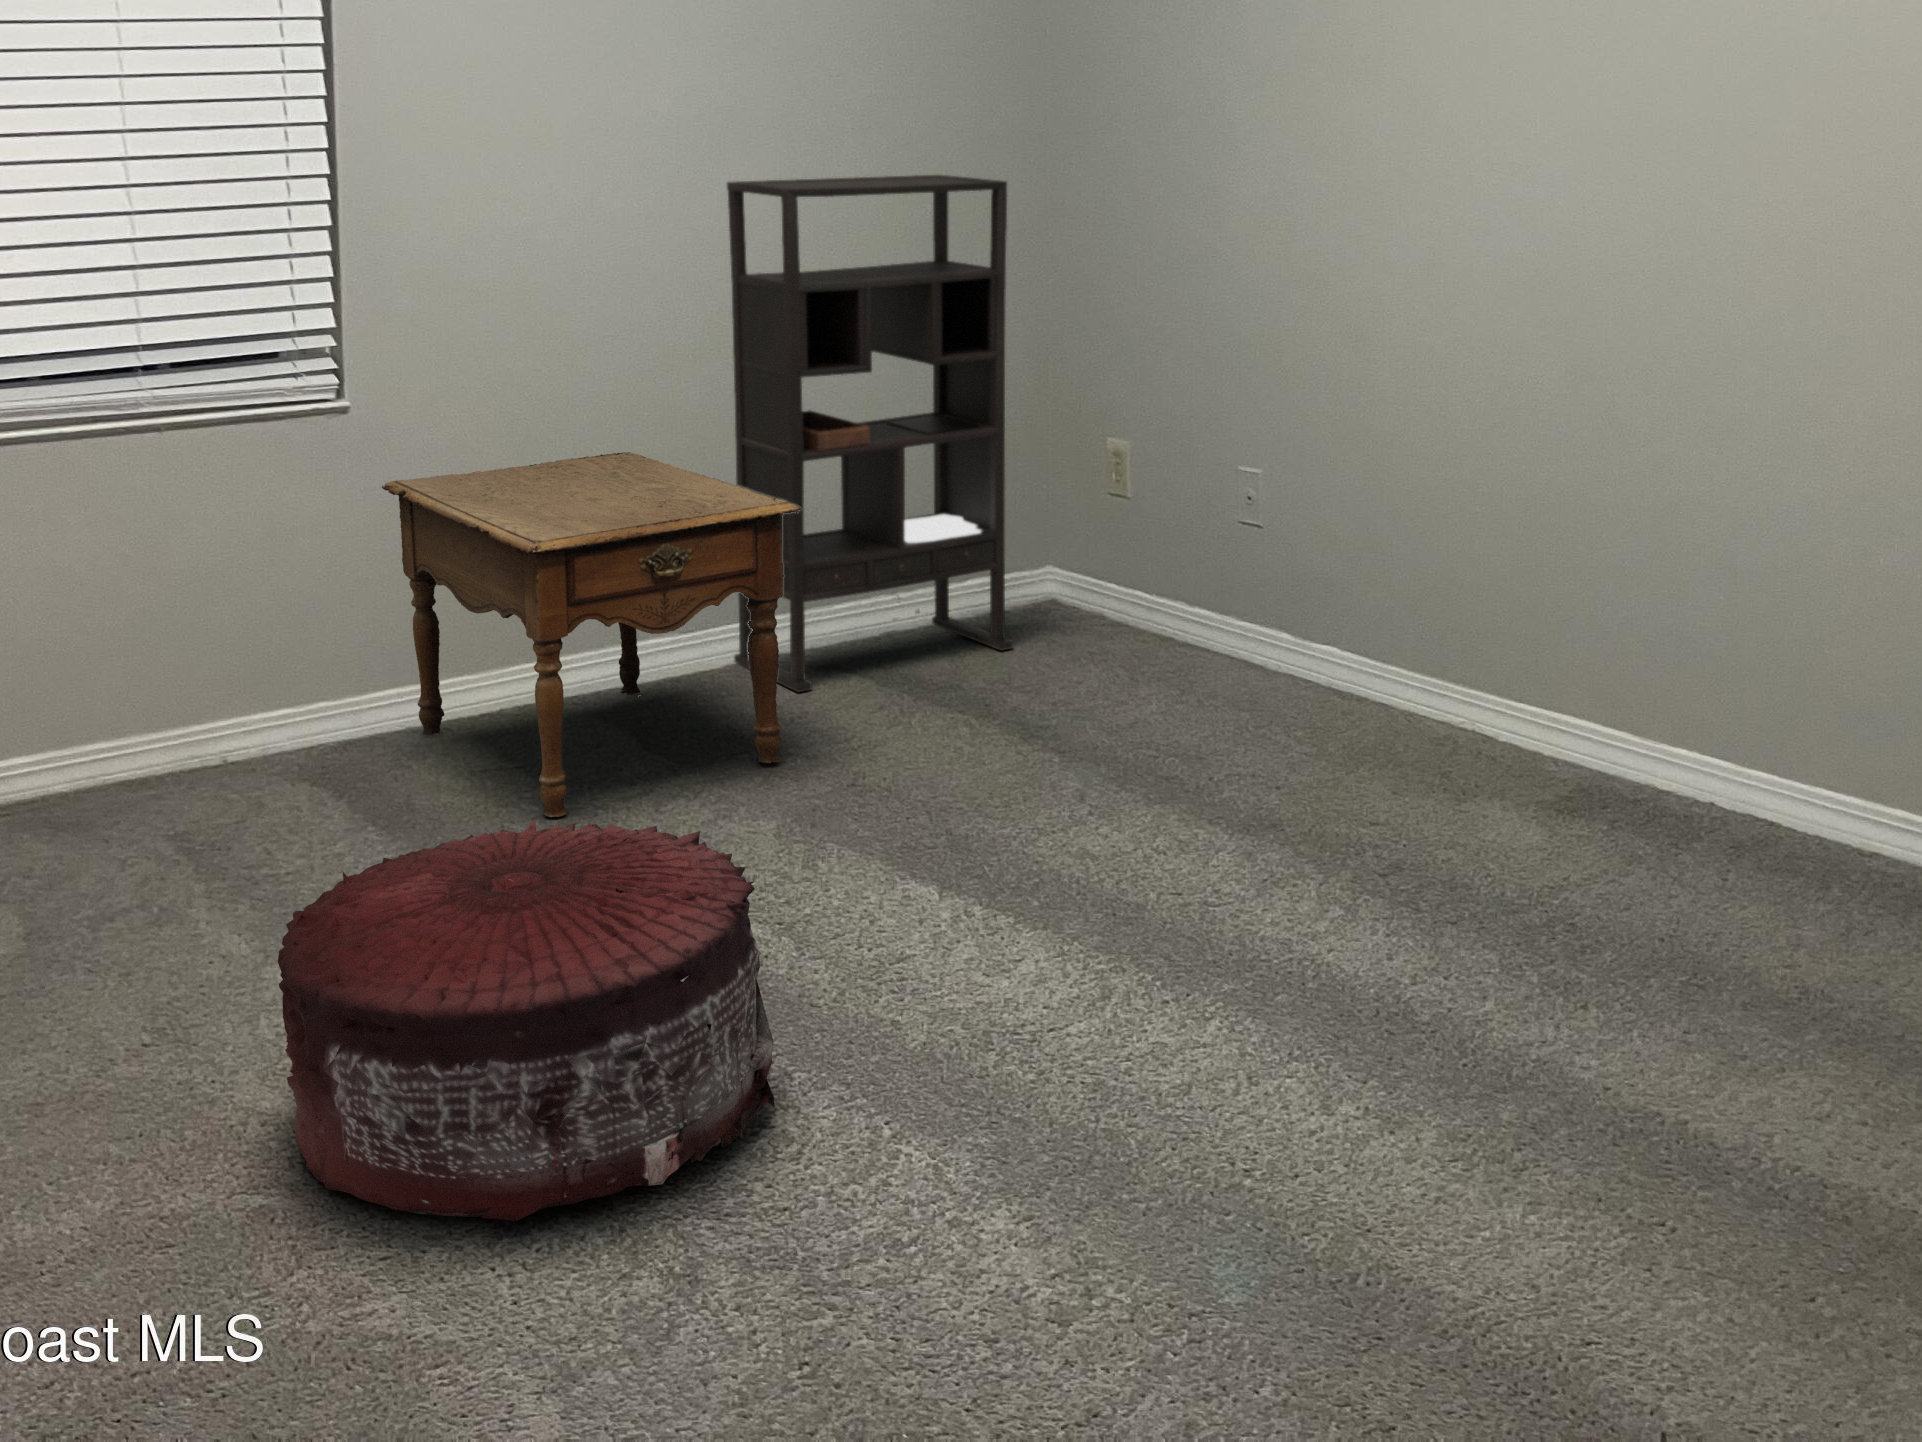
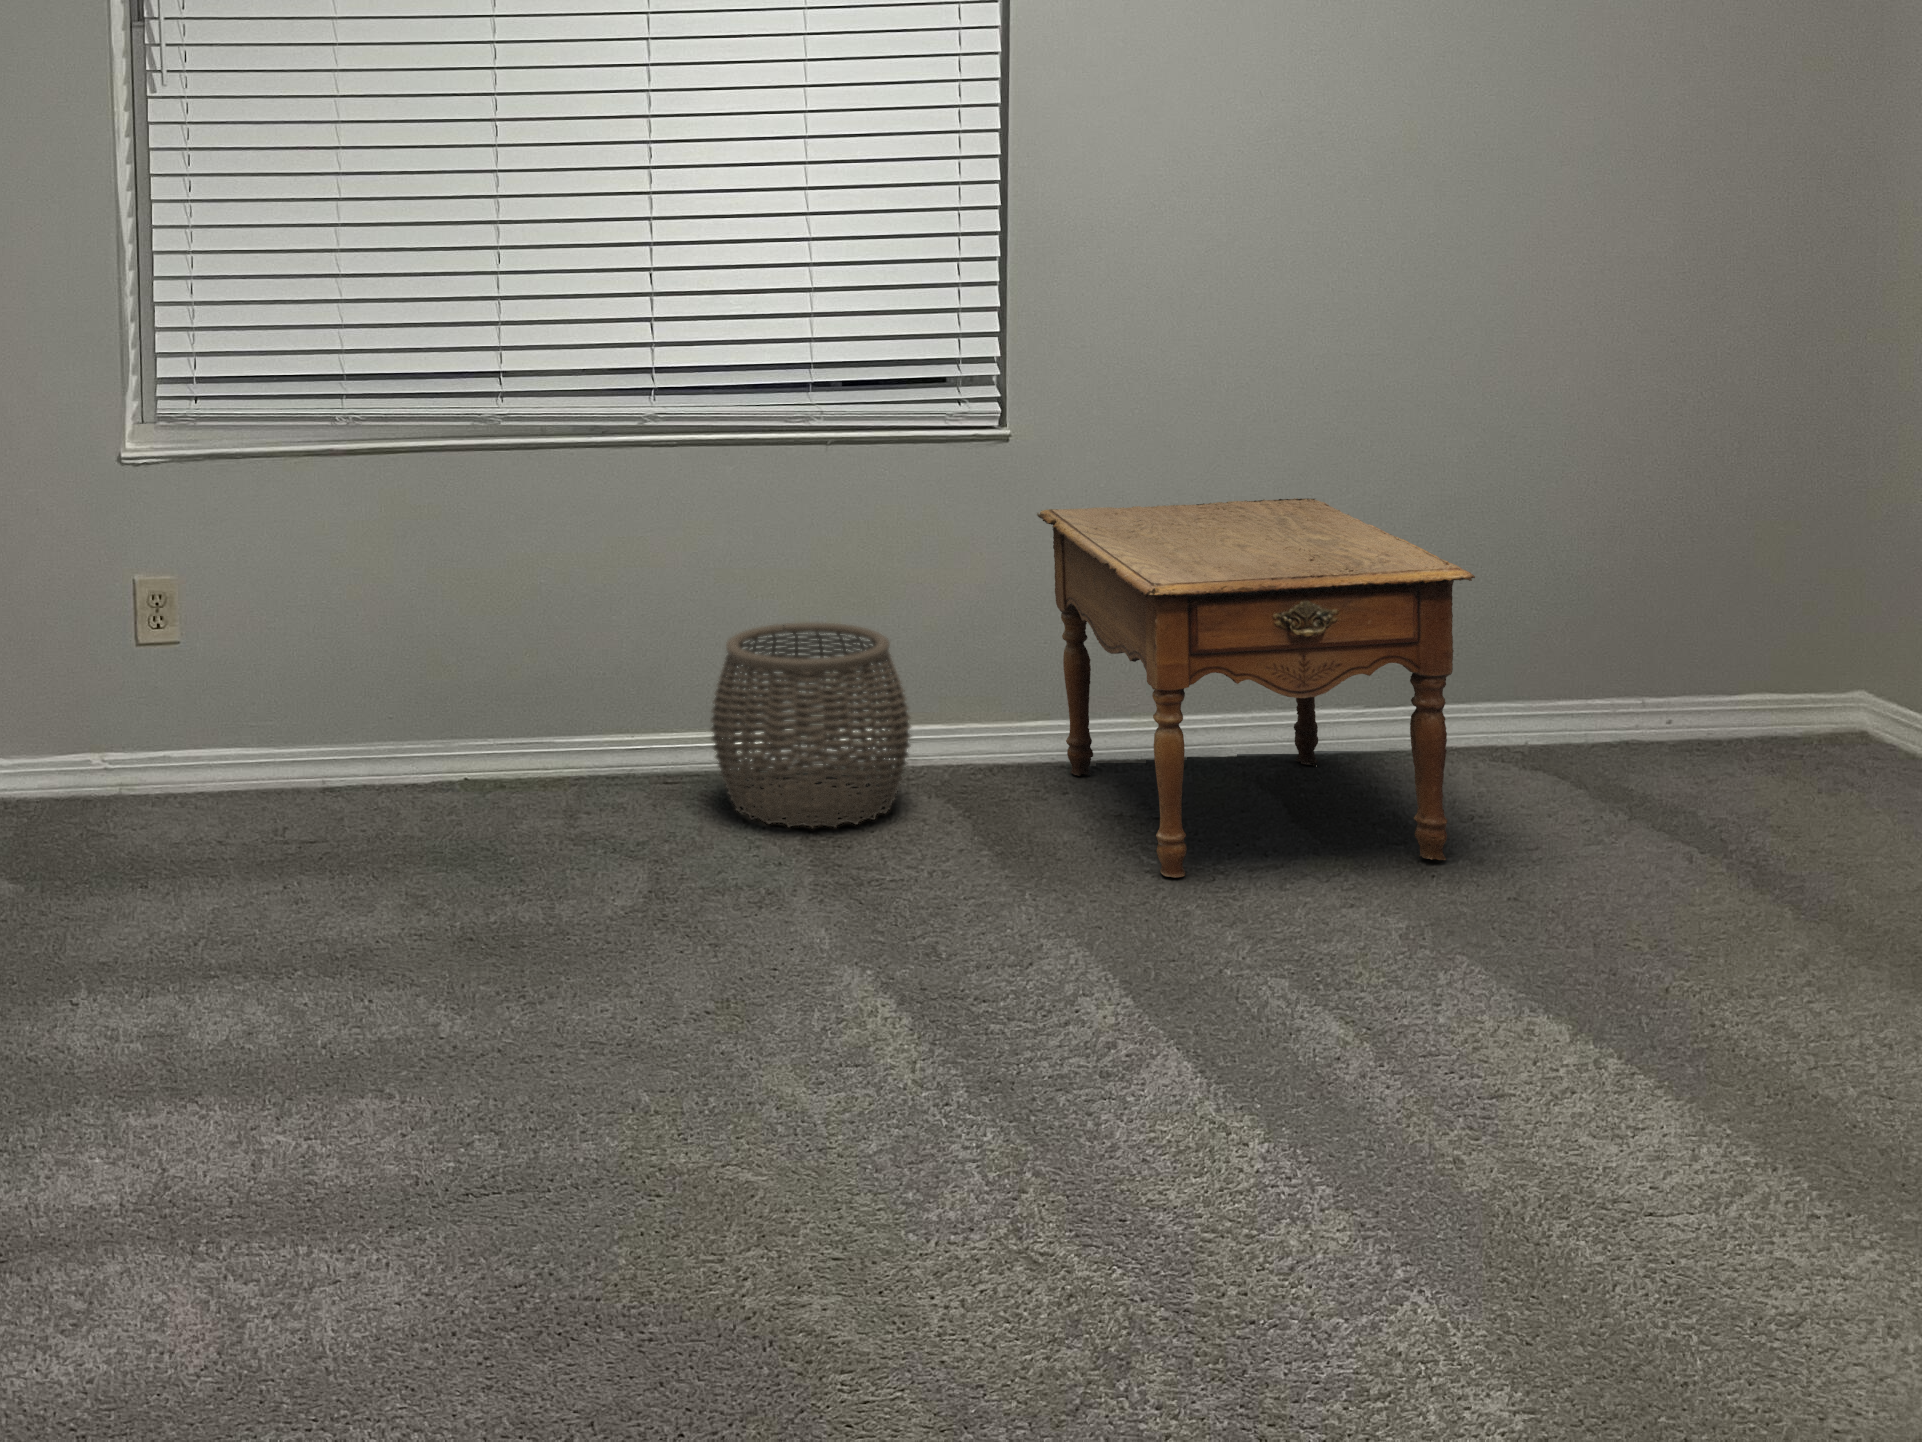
bookshelf: present [727,175,1013,692] -> none [1440,194,1810,788]
woven basket: none [56,615,277,834] -> present [711,623,911,827]
pouf: present [278,819,774,1221] -> none [785,866,1279,1260]

